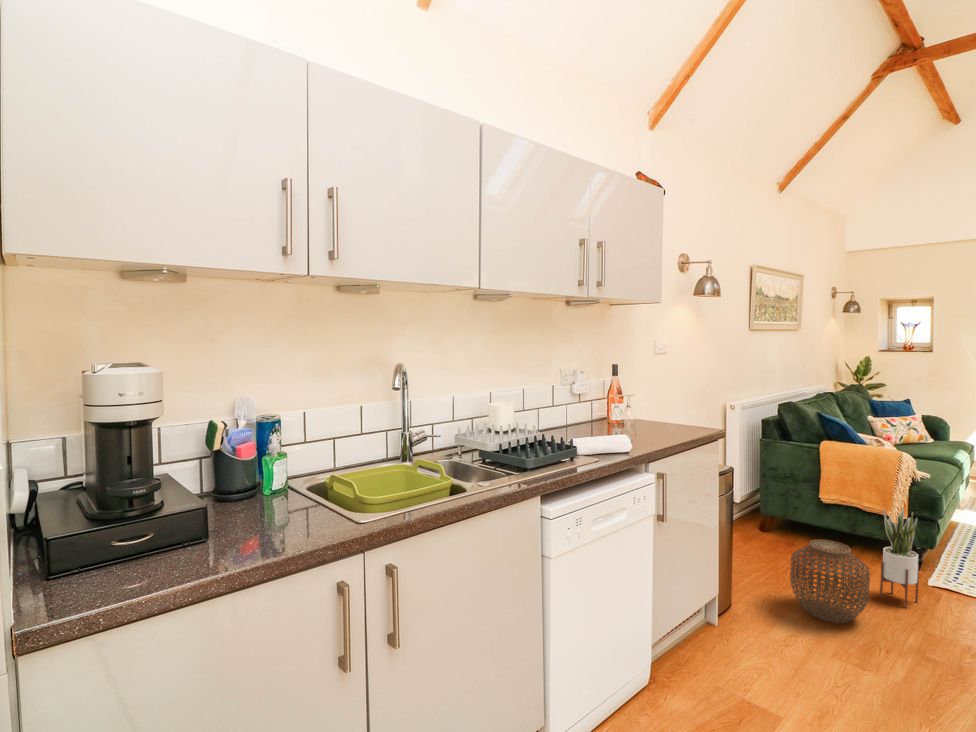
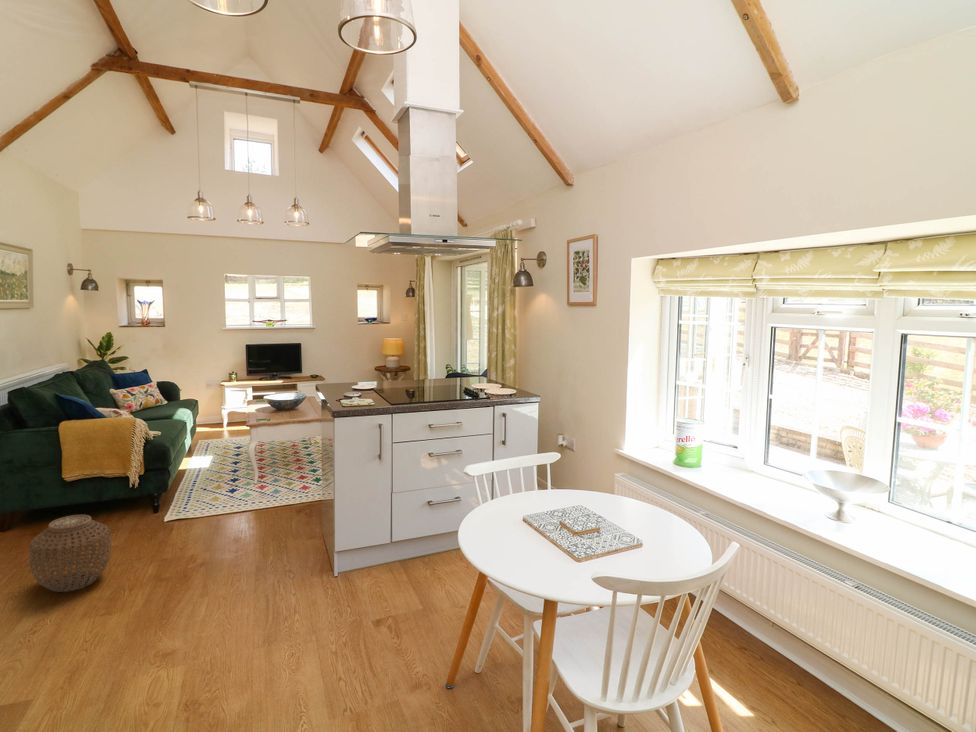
potted plant: present [880,508,919,608] -> none [119,466,154,549]

